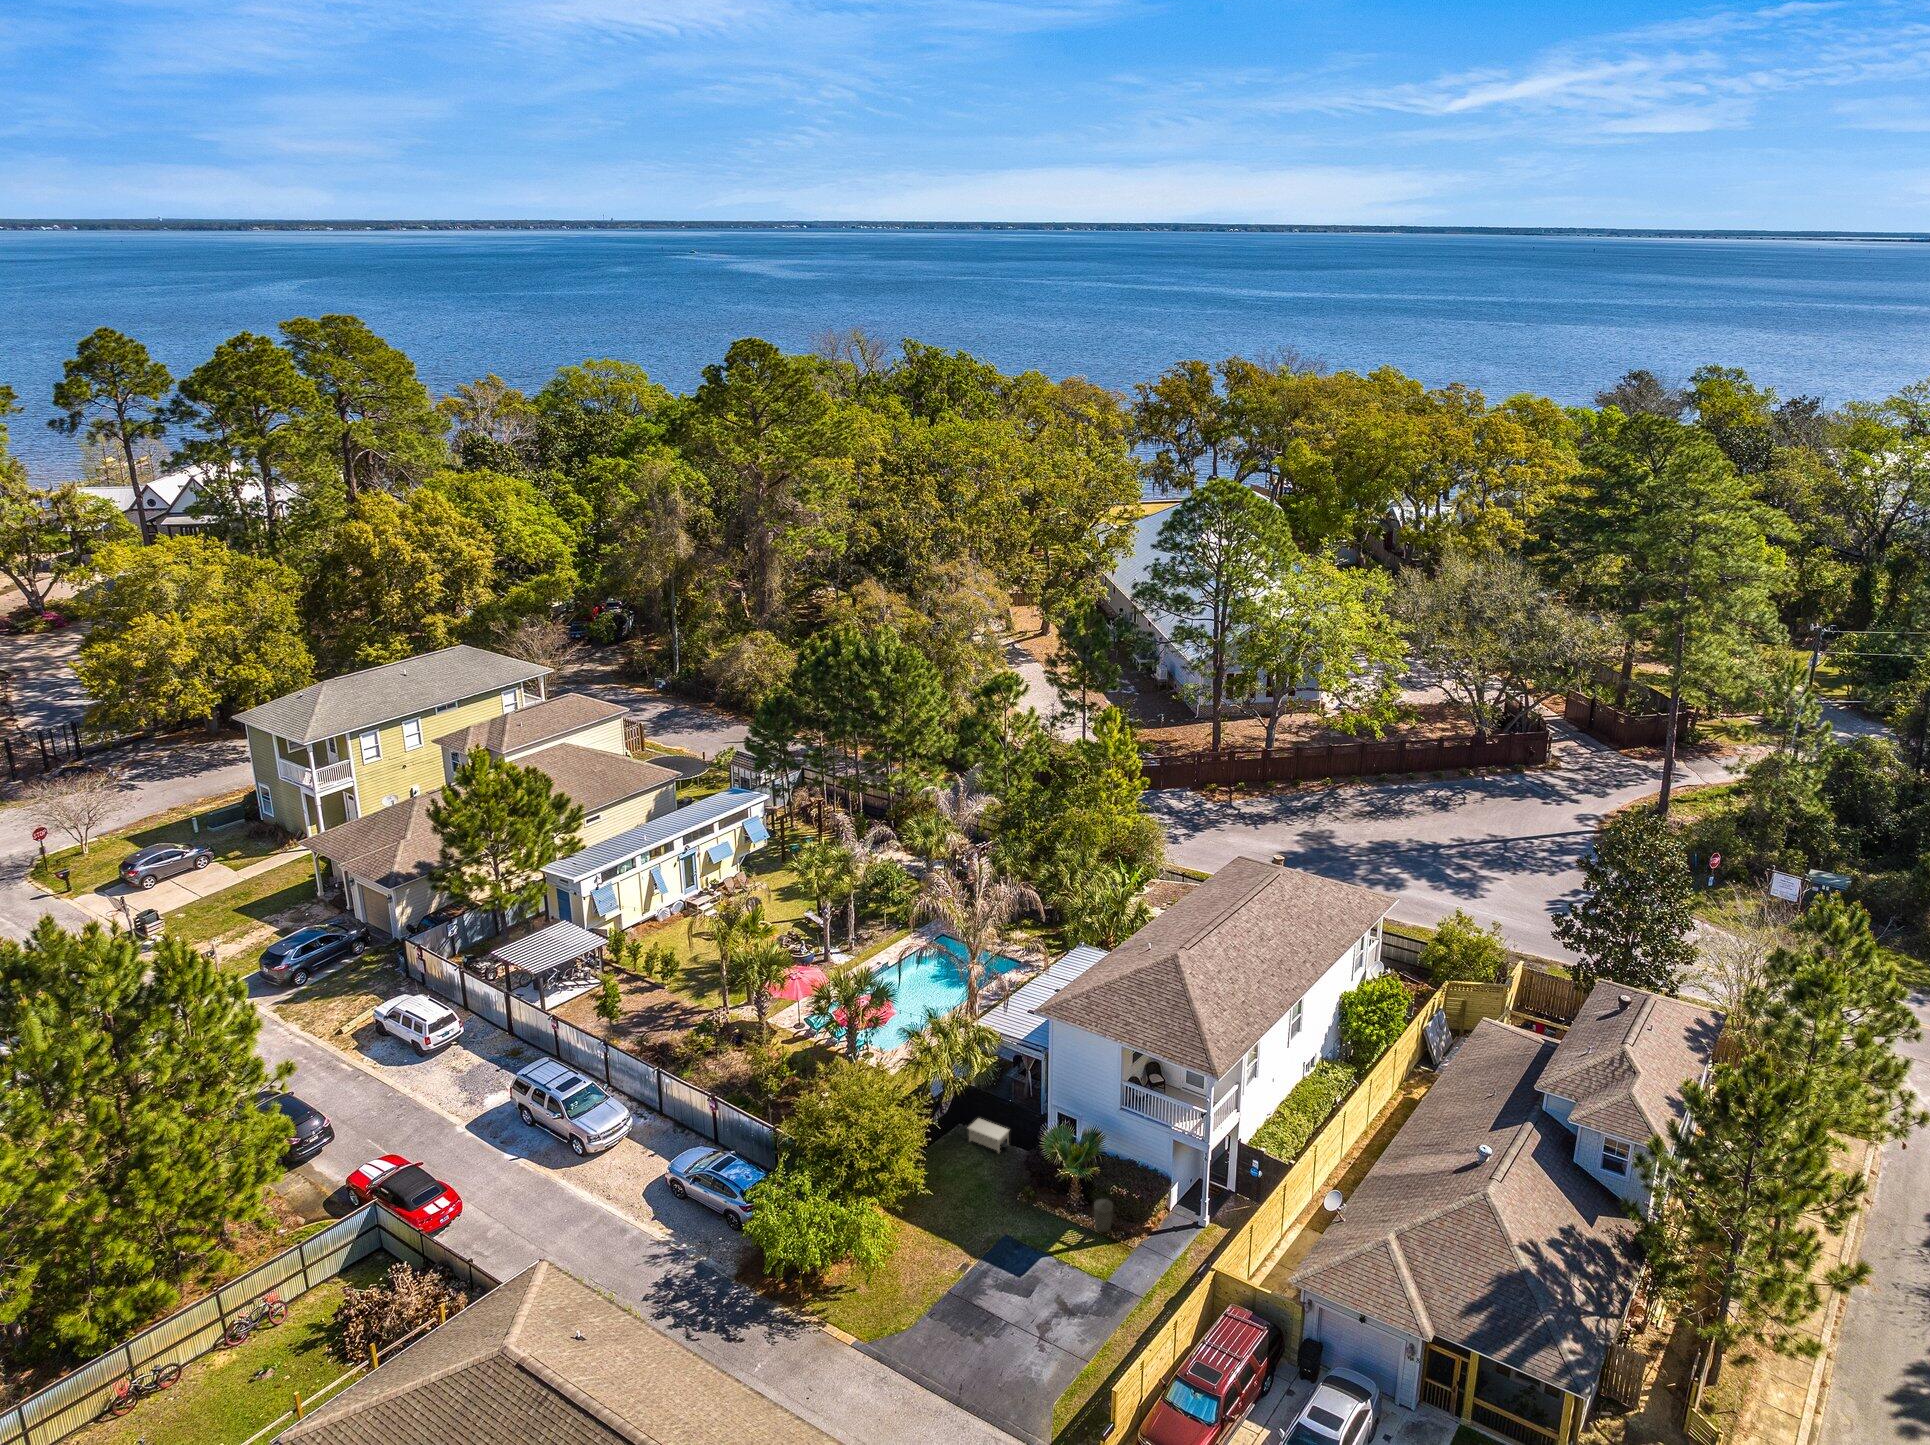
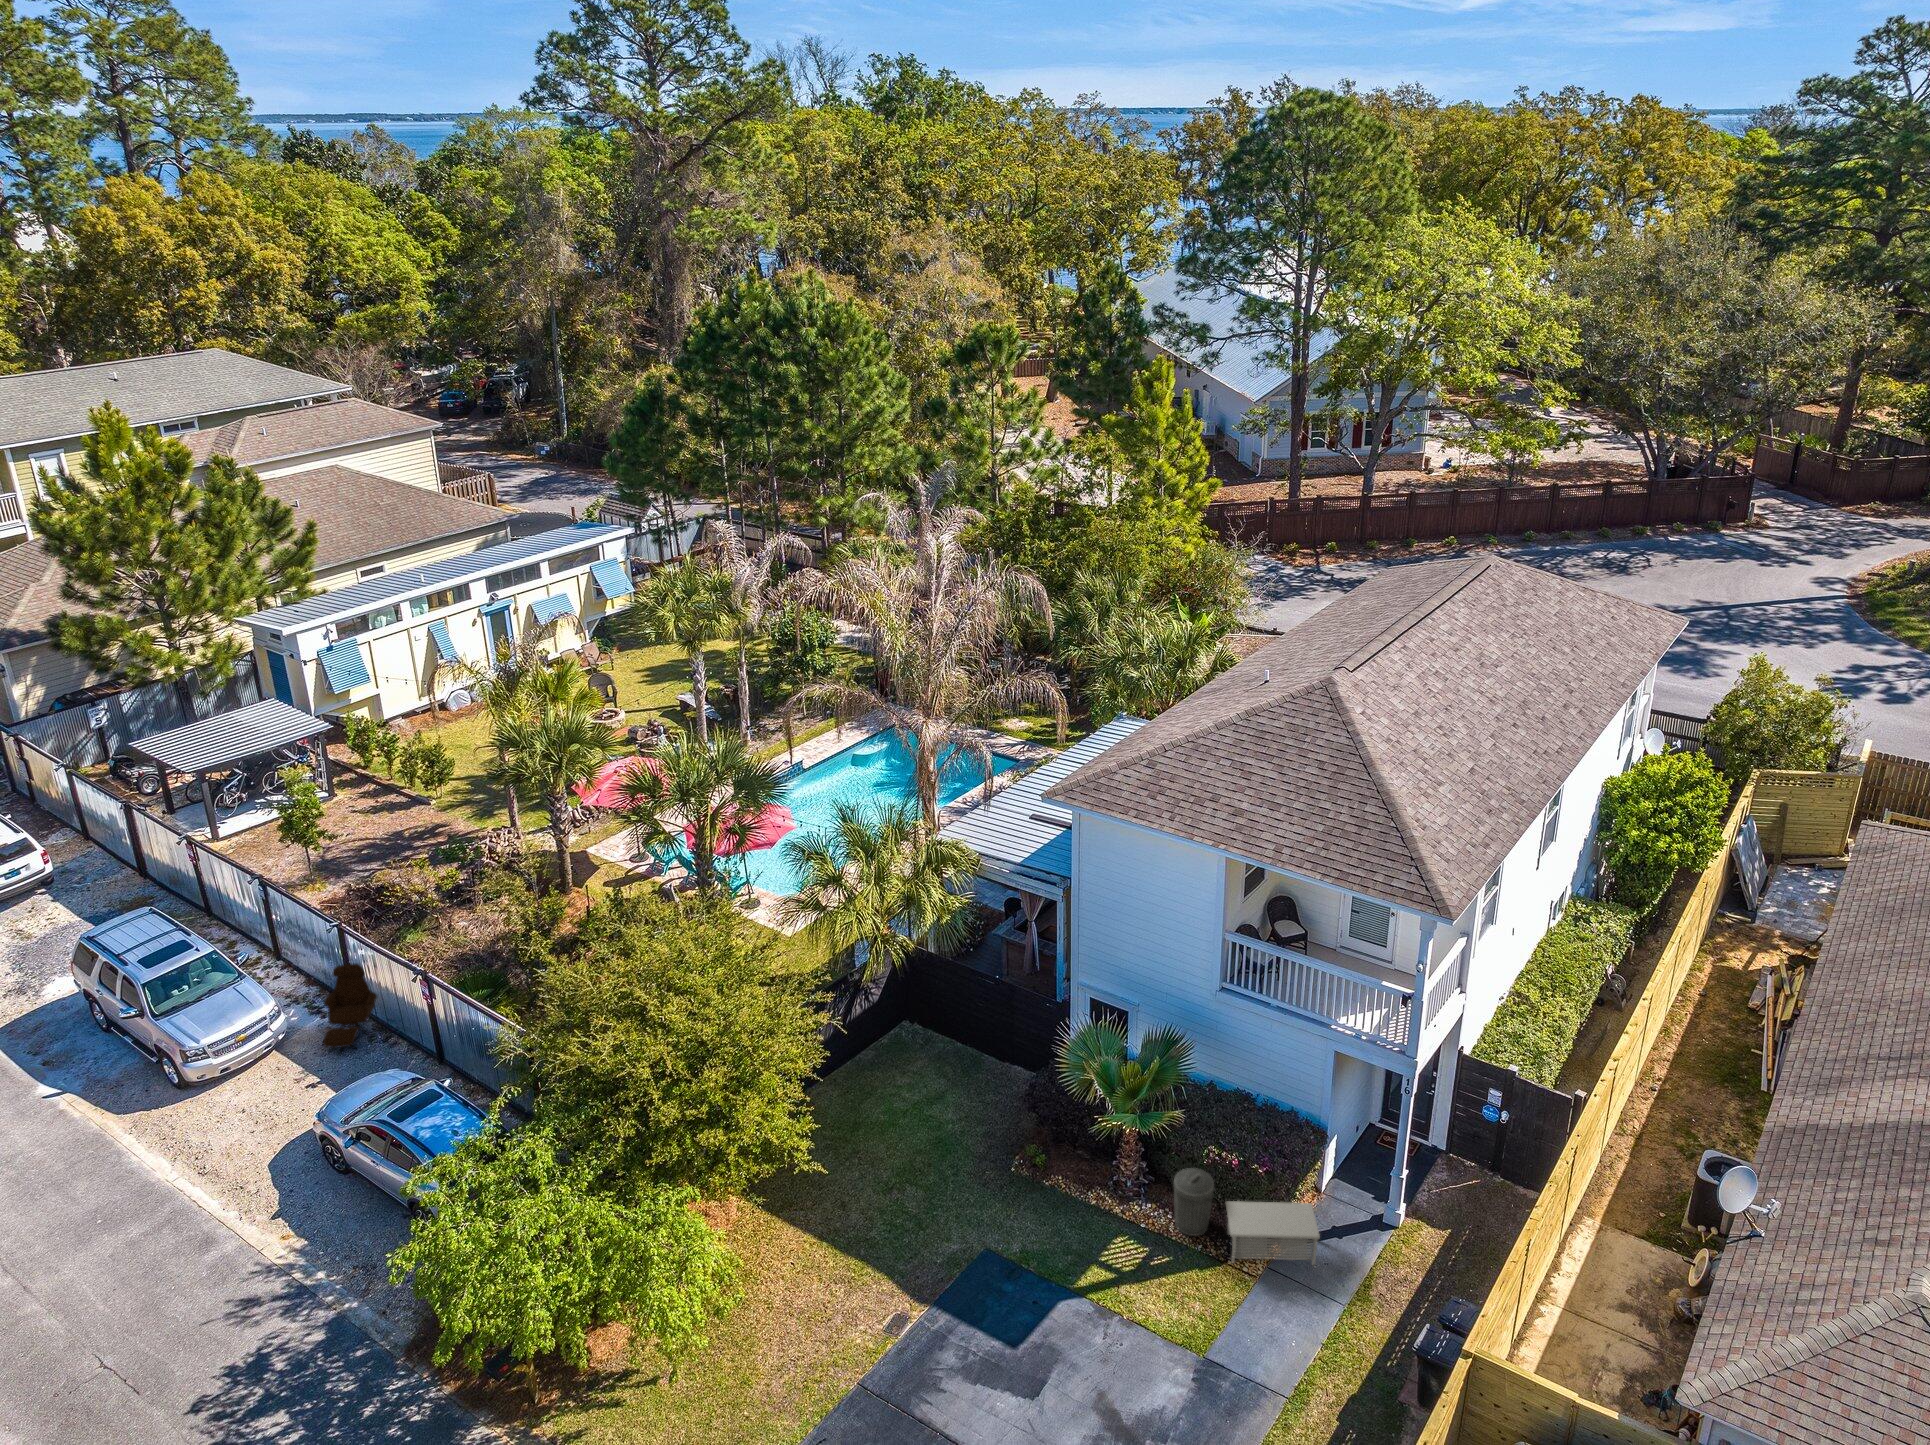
lounge chair: none [649,1091,676,1142] -> present [323,964,377,1053]
storage bench: present [968,1118,1009,1152] -> present [1226,1201,1320,1265]

